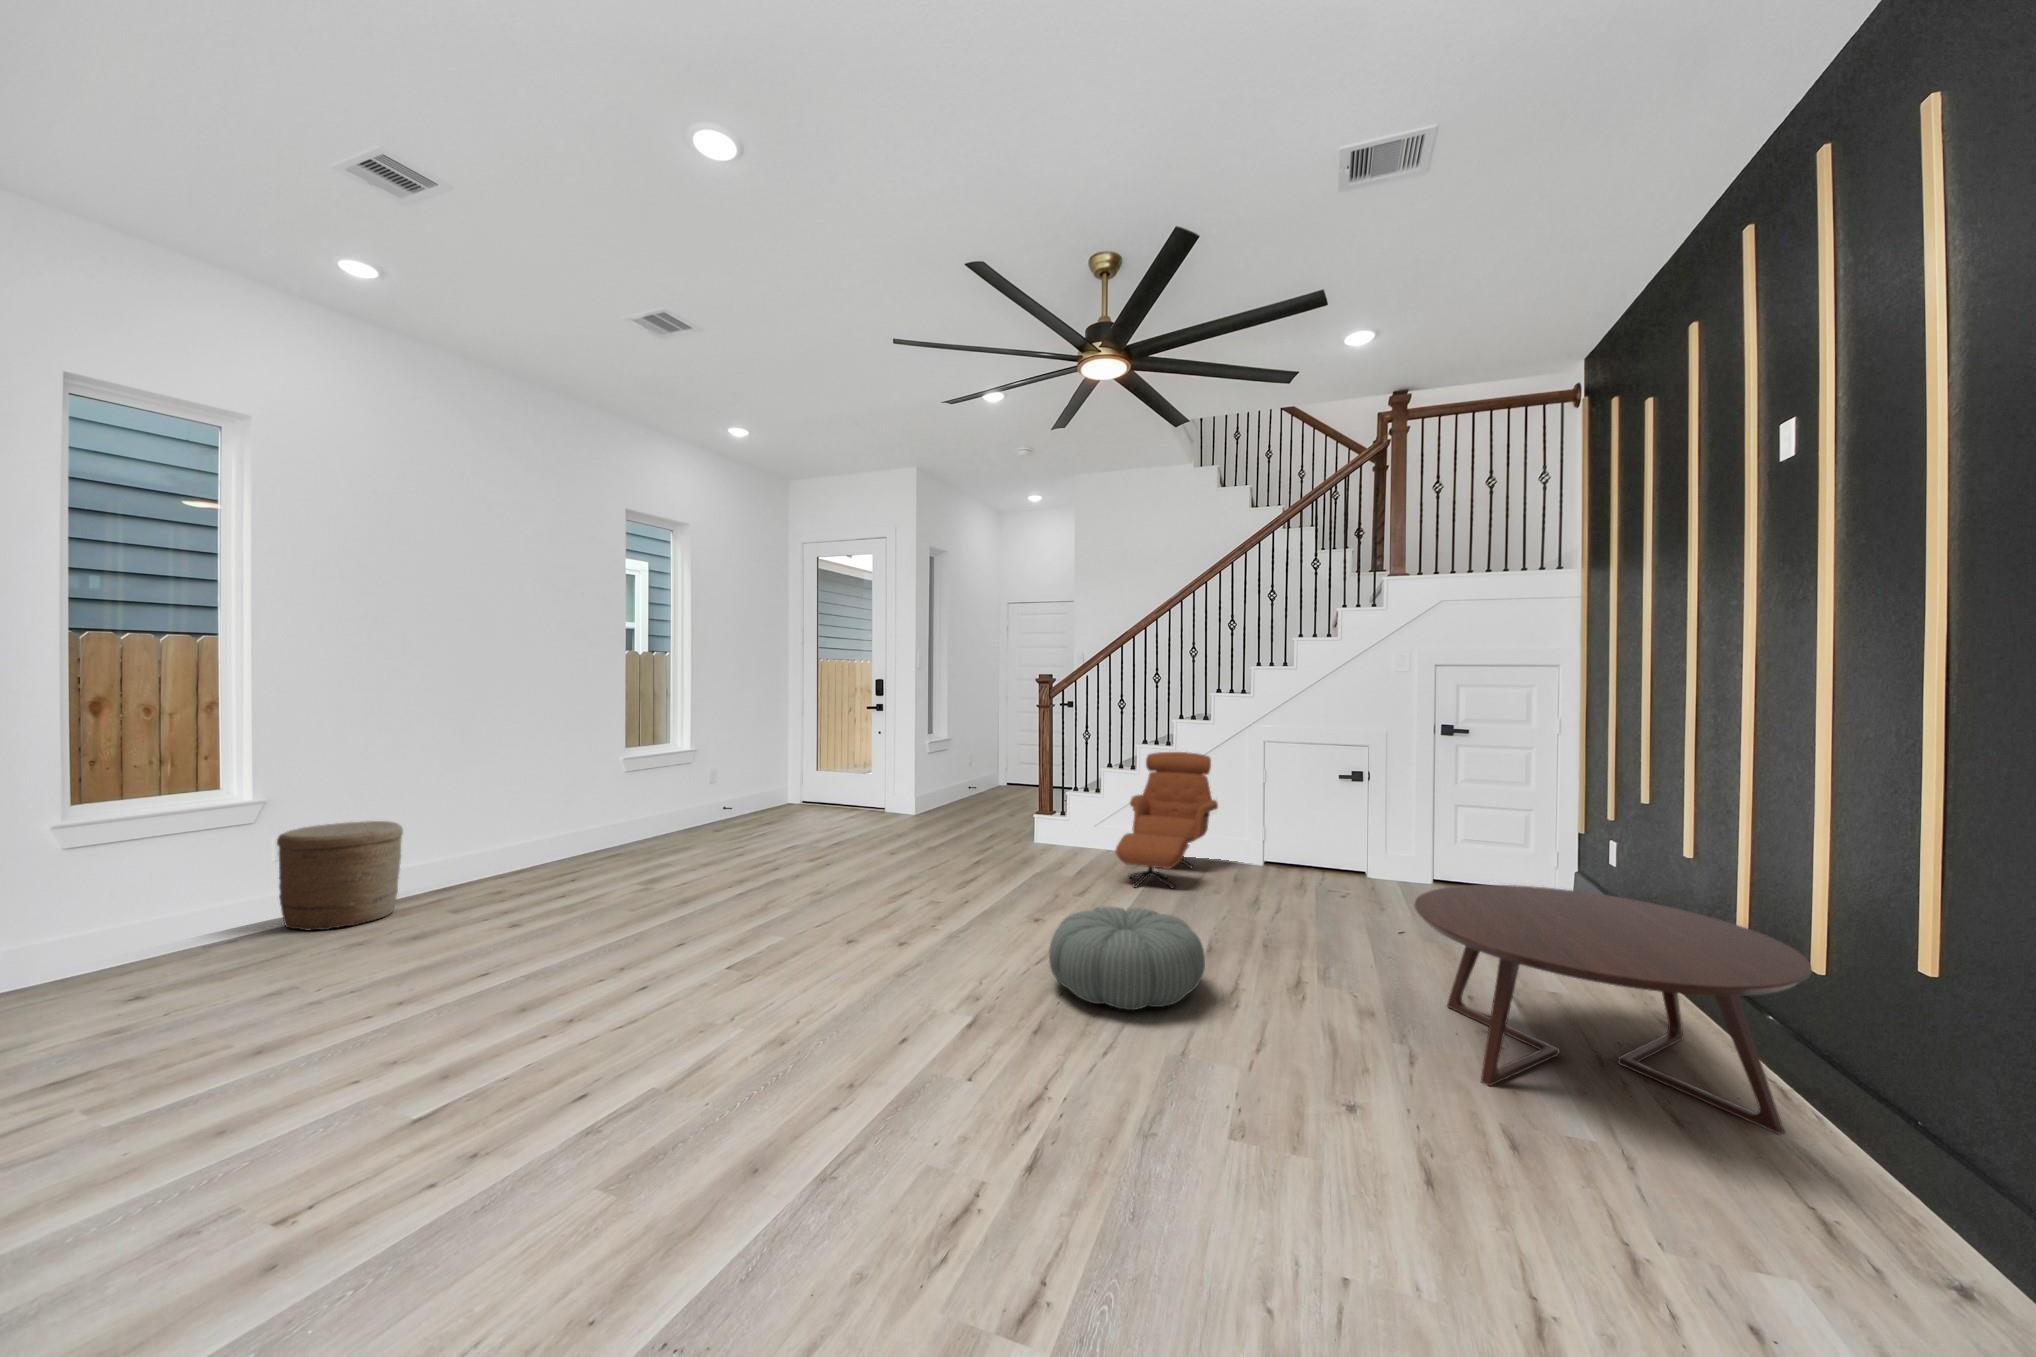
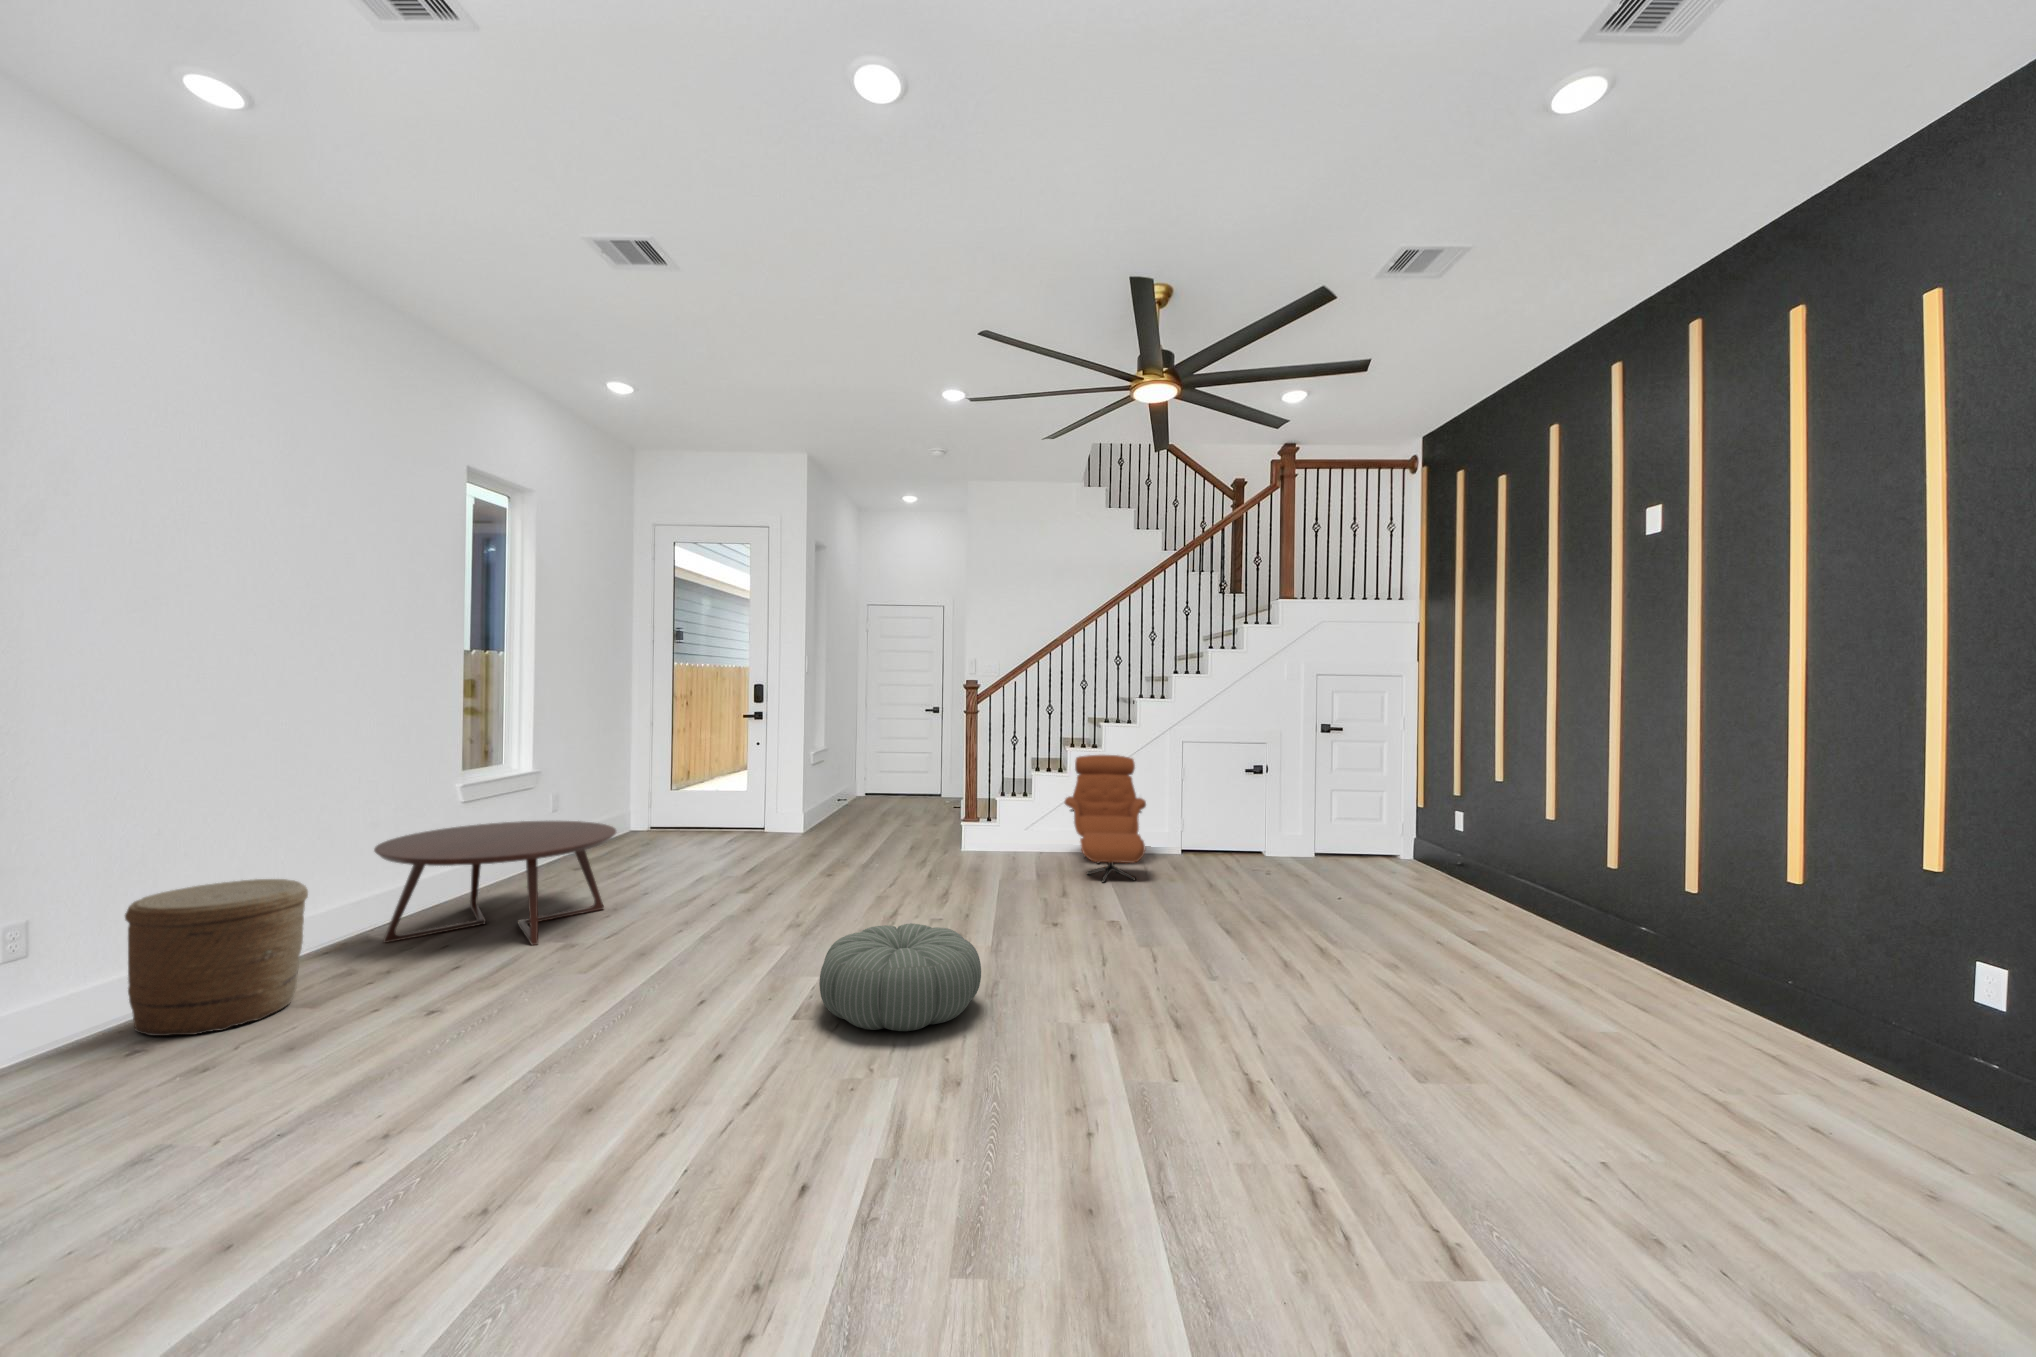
coffee table: present [1414,885,1812,1134] -> present [374,821,616,945]
pouf: present [1049,907,1205,1010] -> present [819,923,981,1031]

